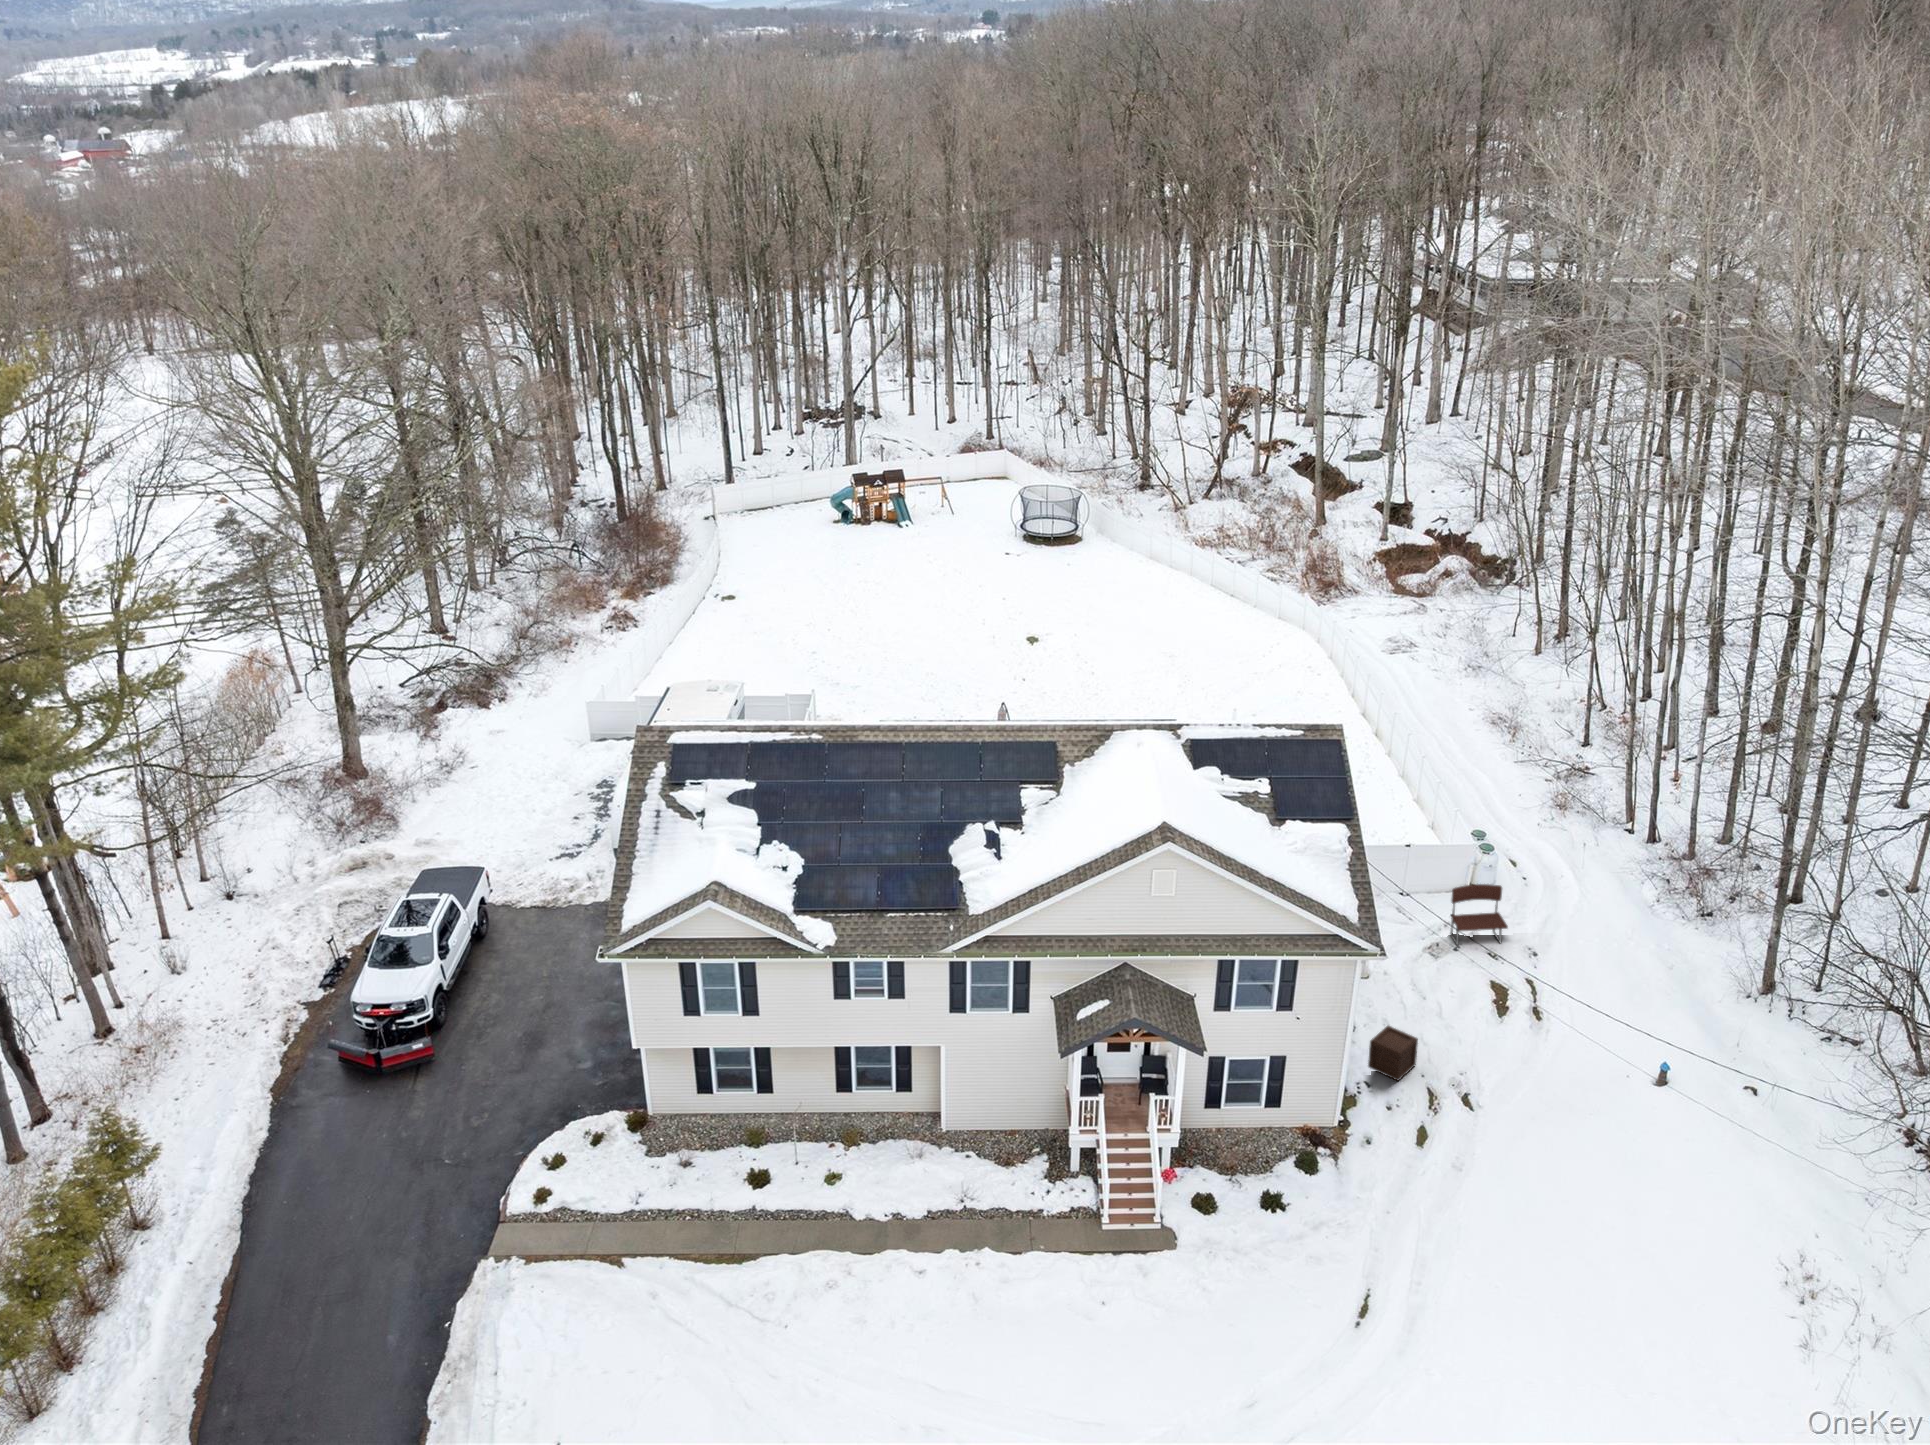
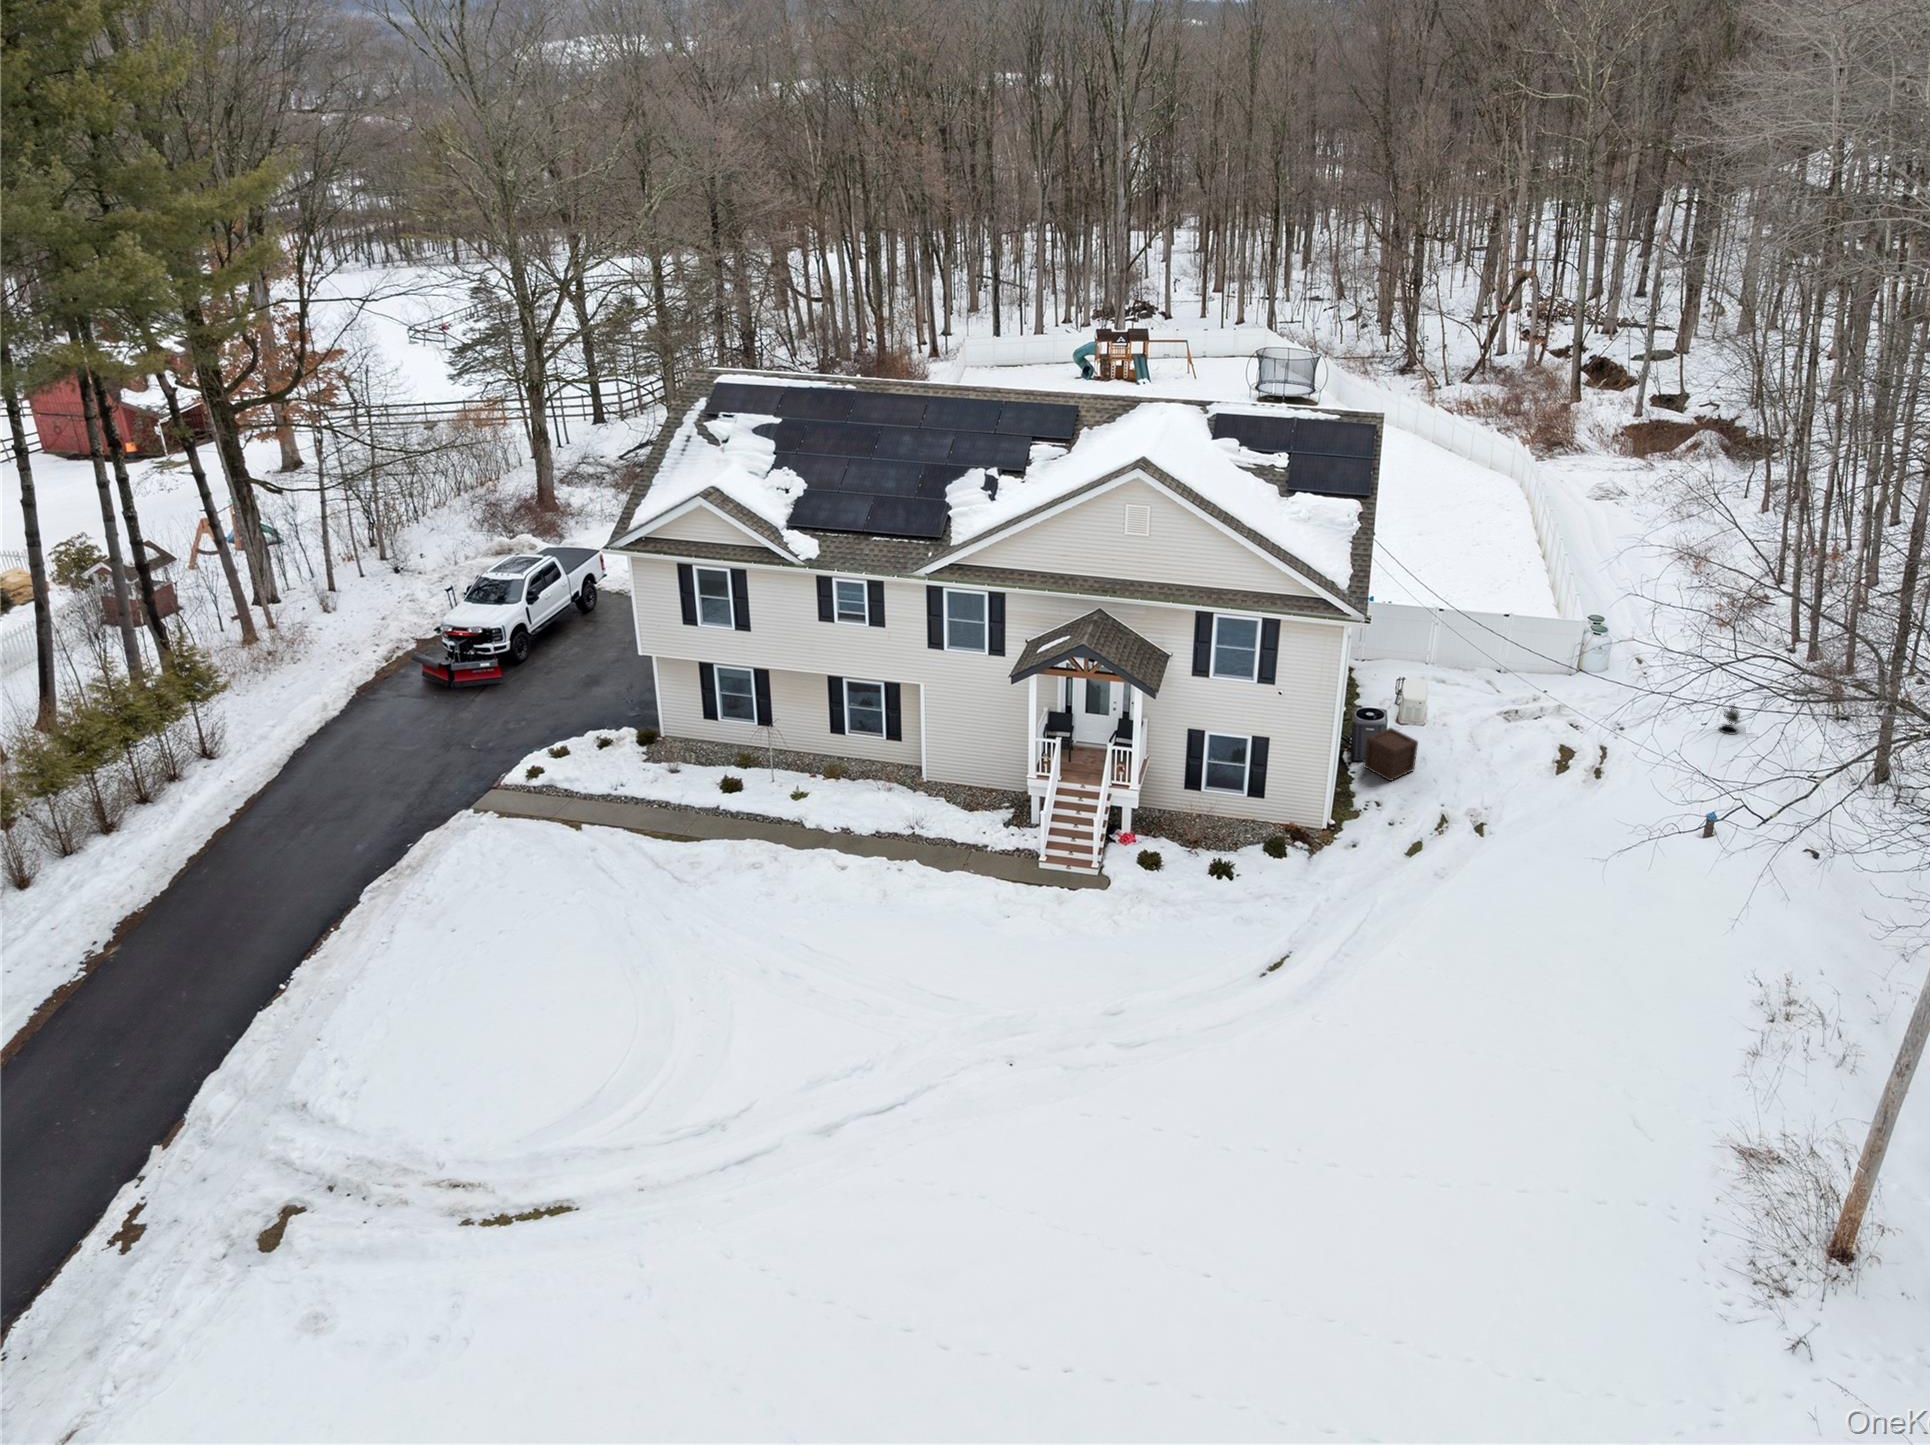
bench: present [1450,884,1508,946] -> none [1491,618,1551,682]
potted tree: none [1669,953,1691,984] -> present [1718,704,1739,734]

